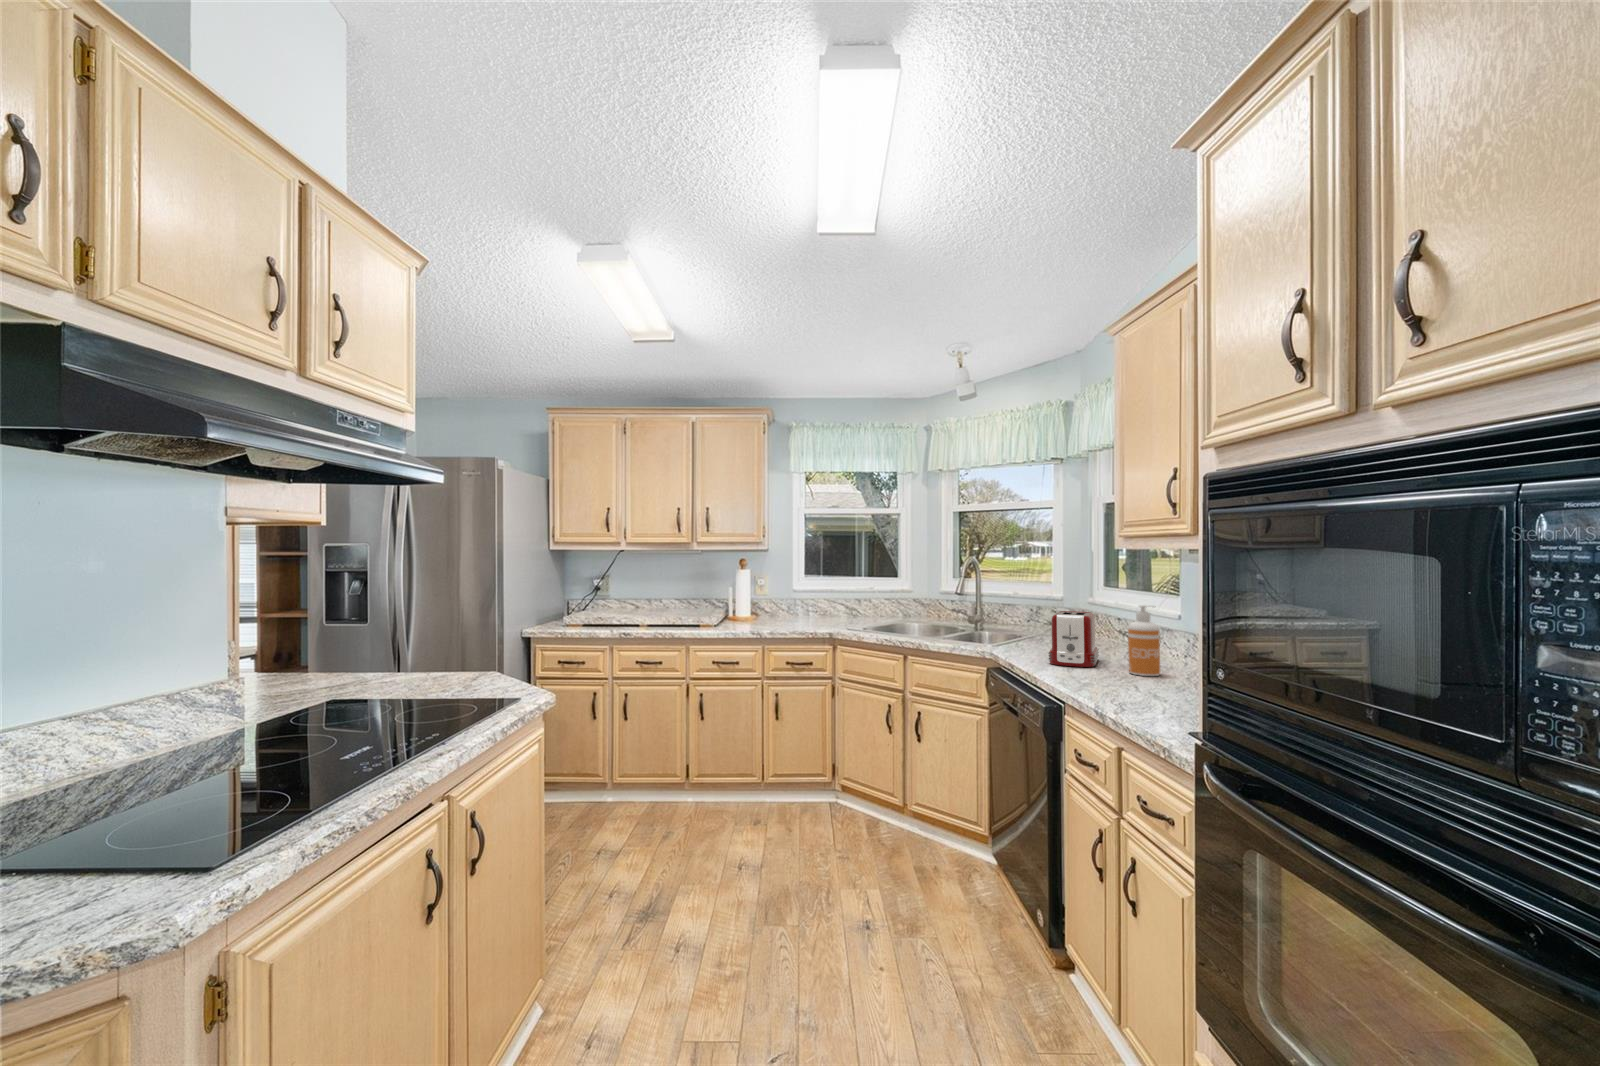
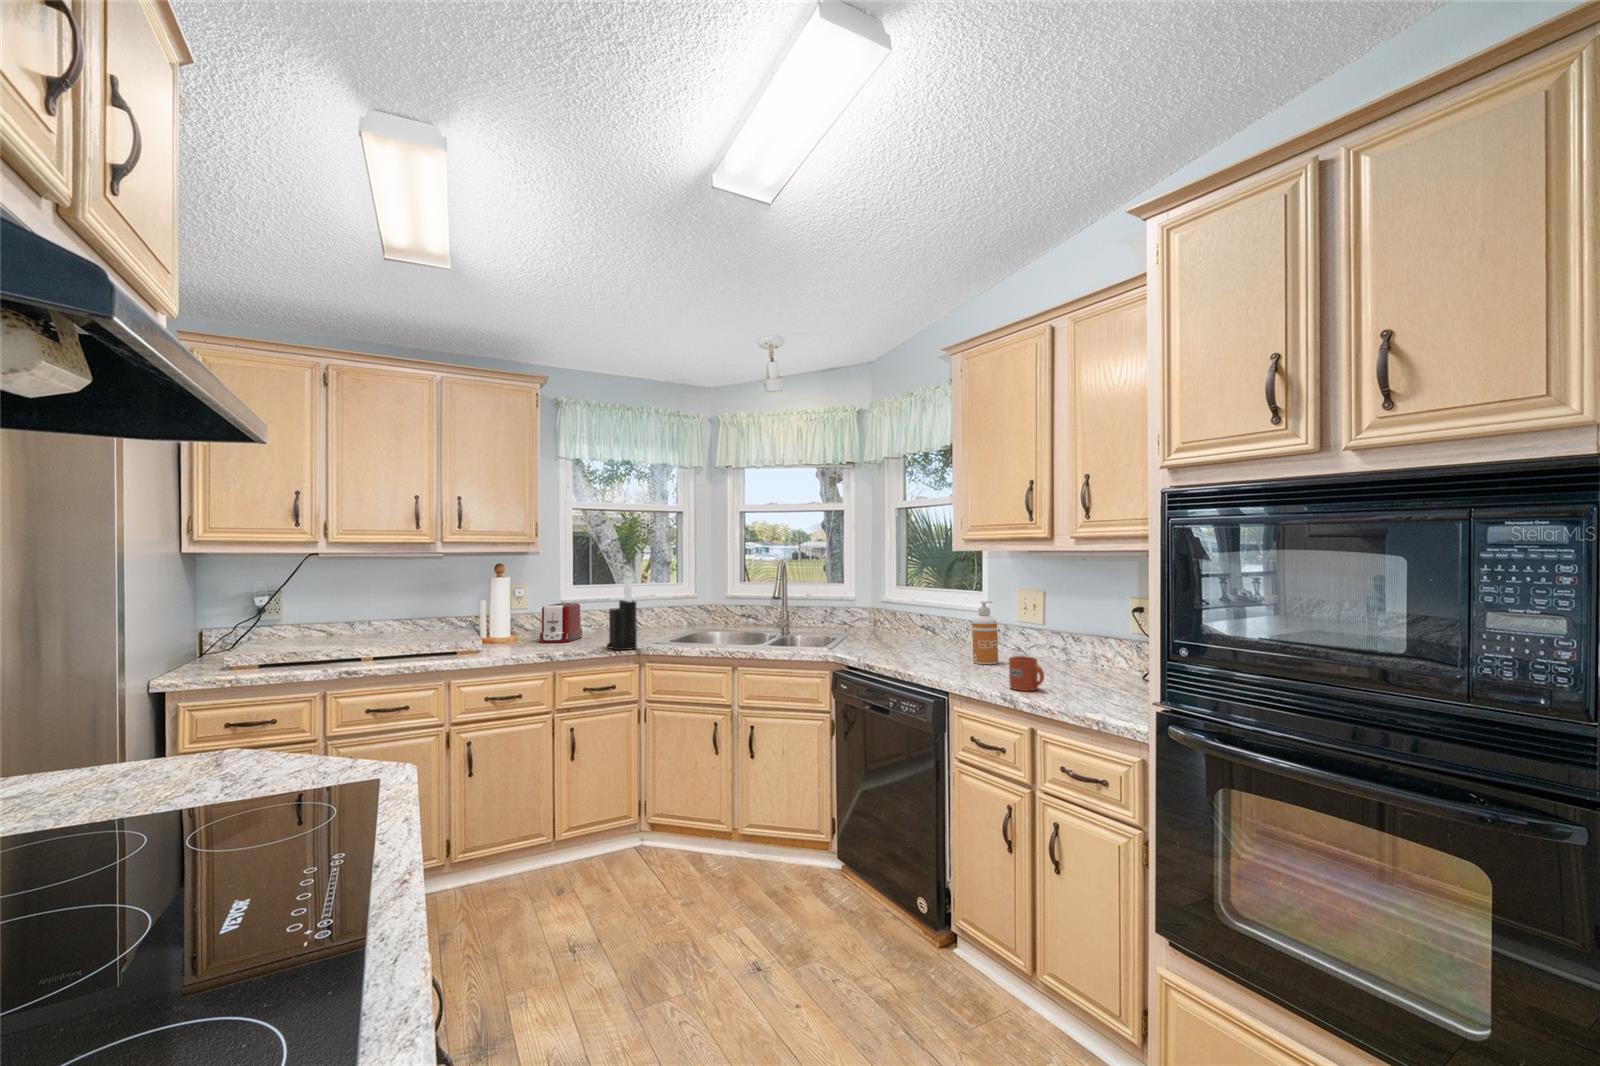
knife block: none [809,570,831,633] -> present [607,578,637,650]
toaster: present [1048,611,1099,667] -> present [539,603,583,643]
mug: none [1110,666,1145,705] -> present [1009,656,1044,691]

